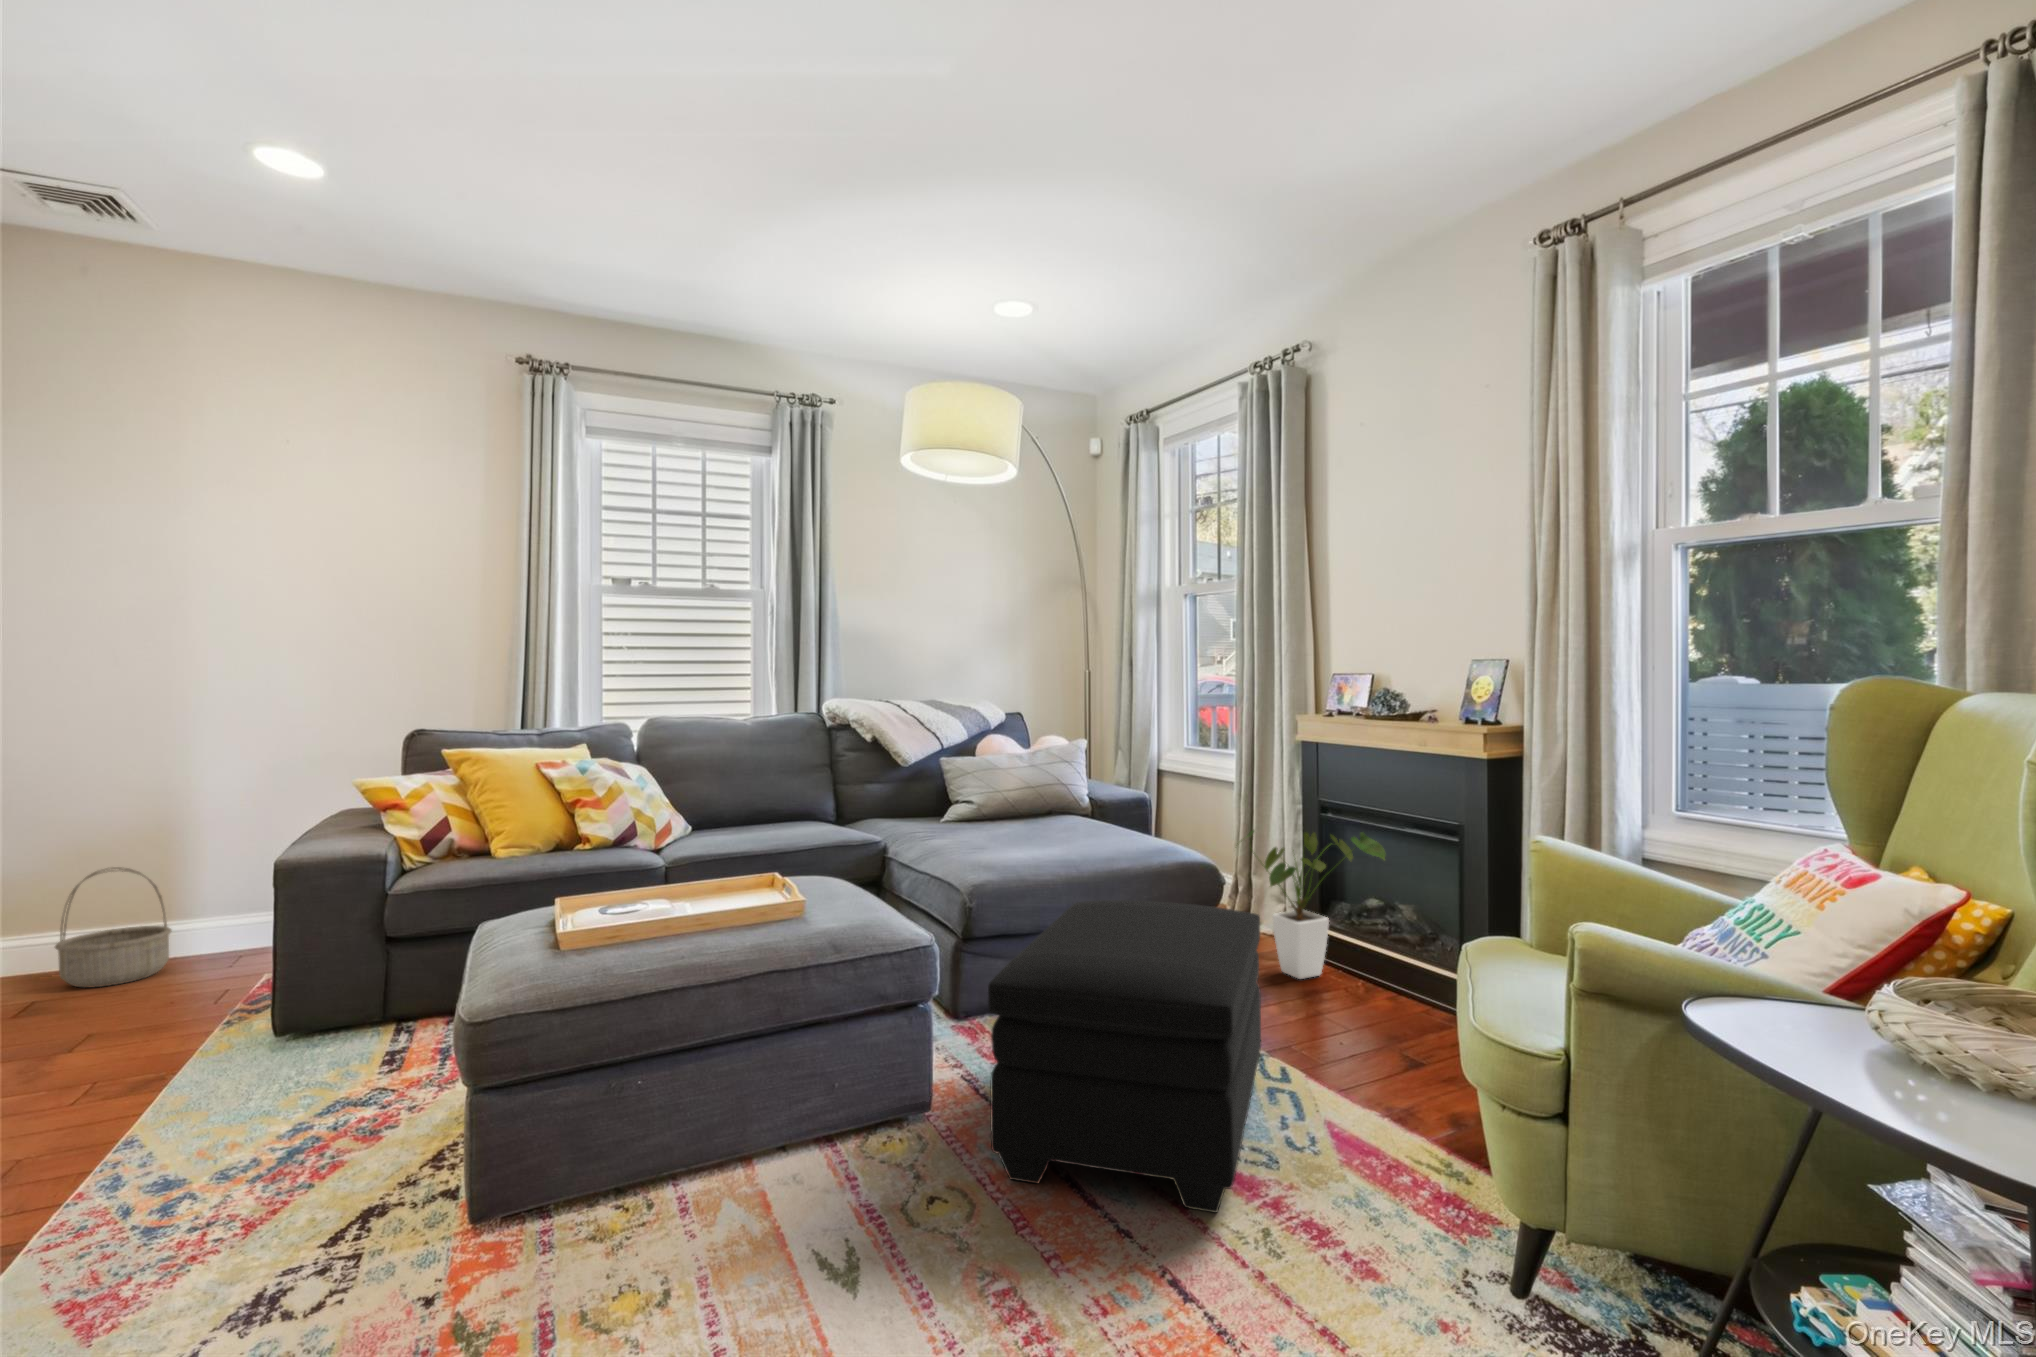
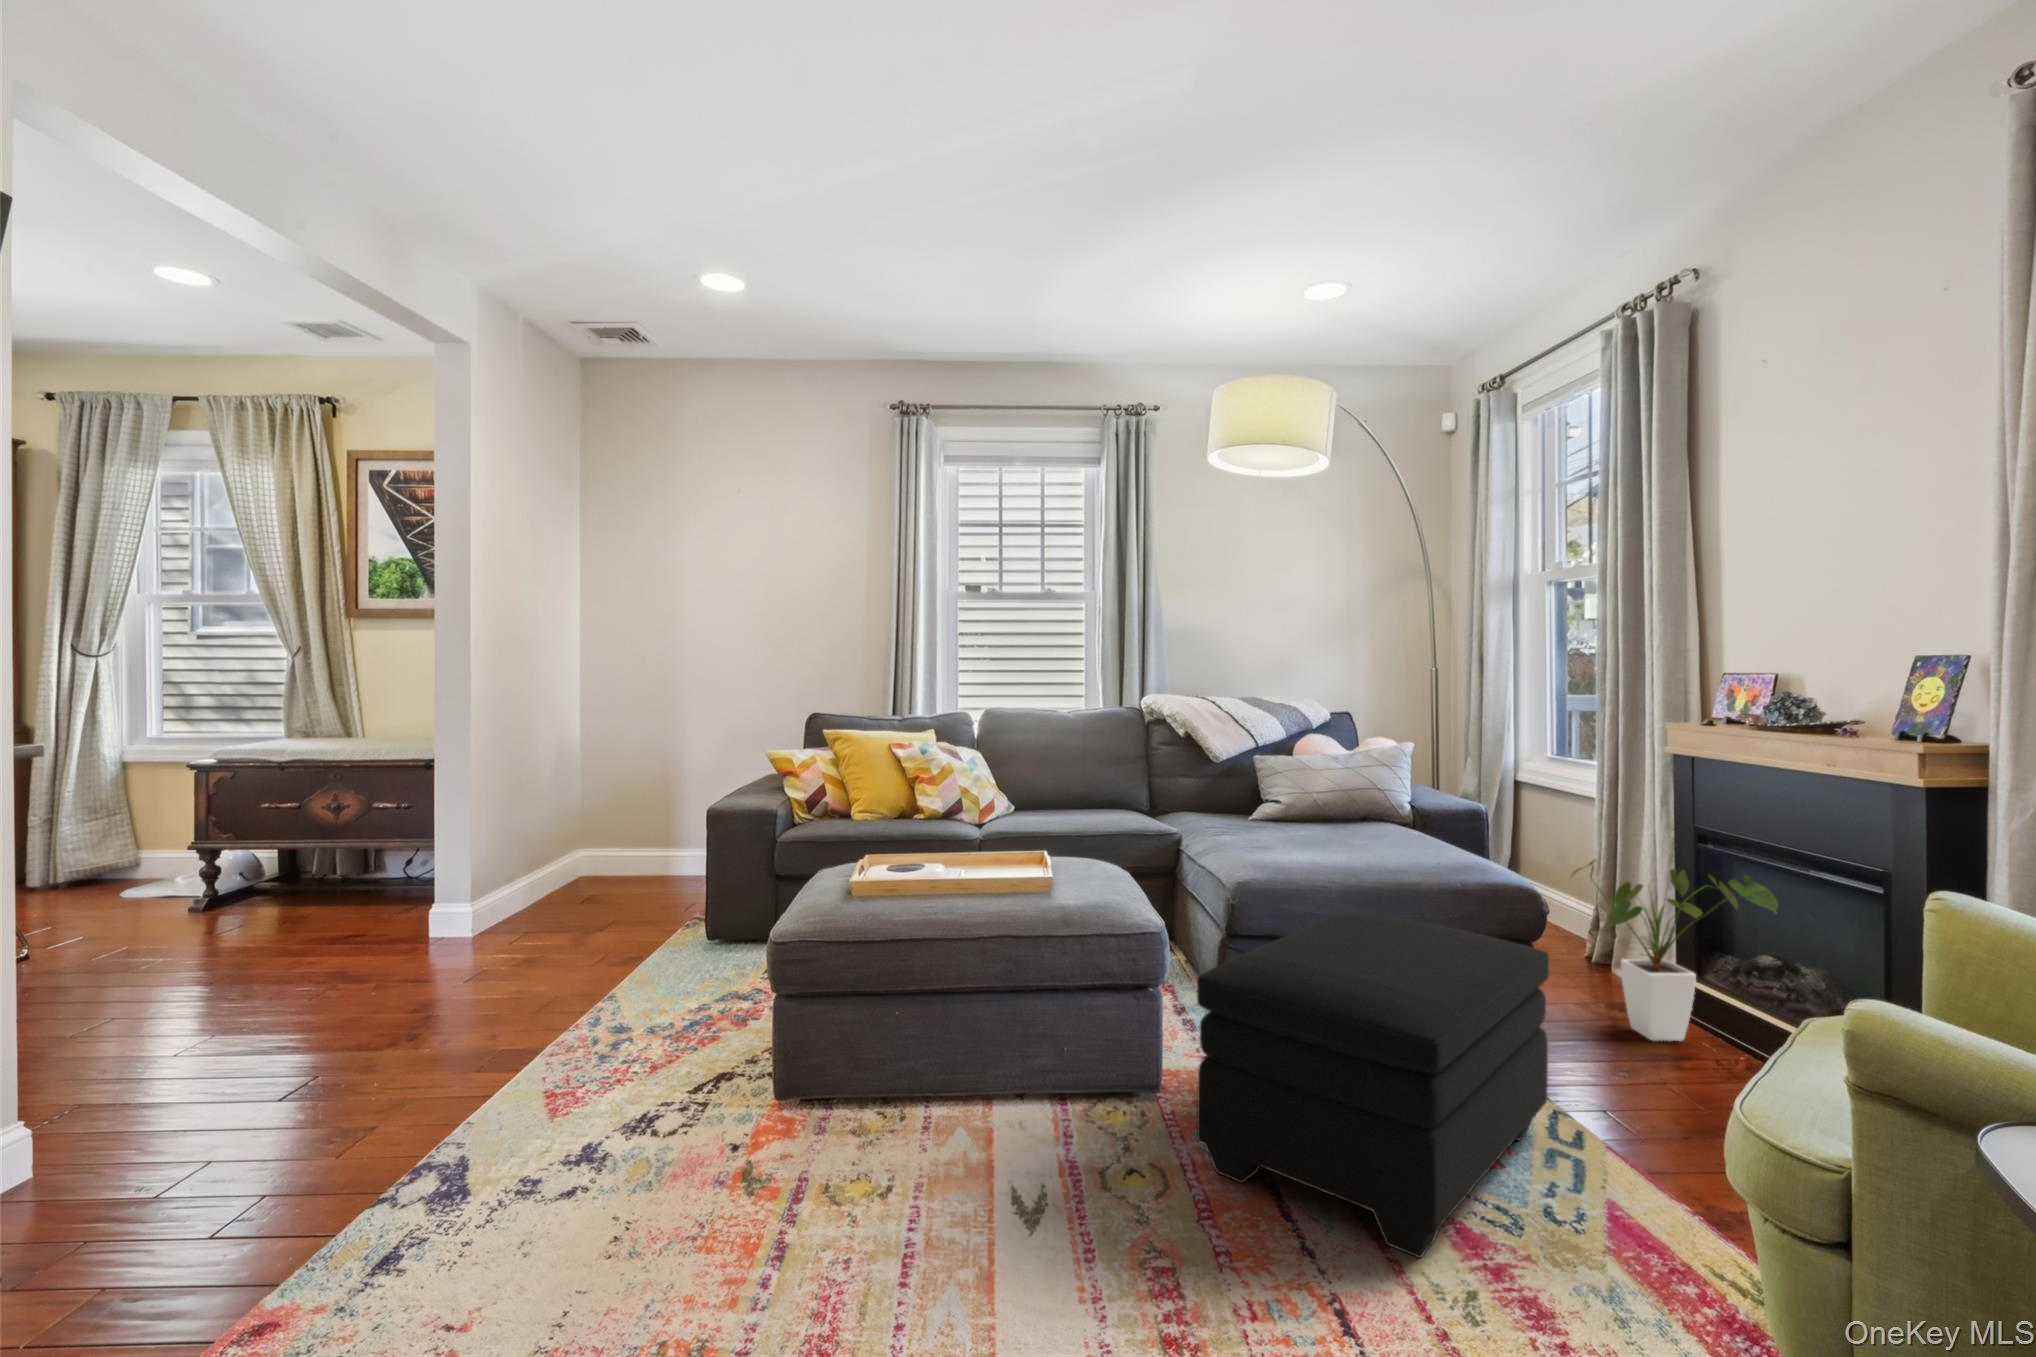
basket: present [55,867,172,987] -> none [598,801,666,887]

